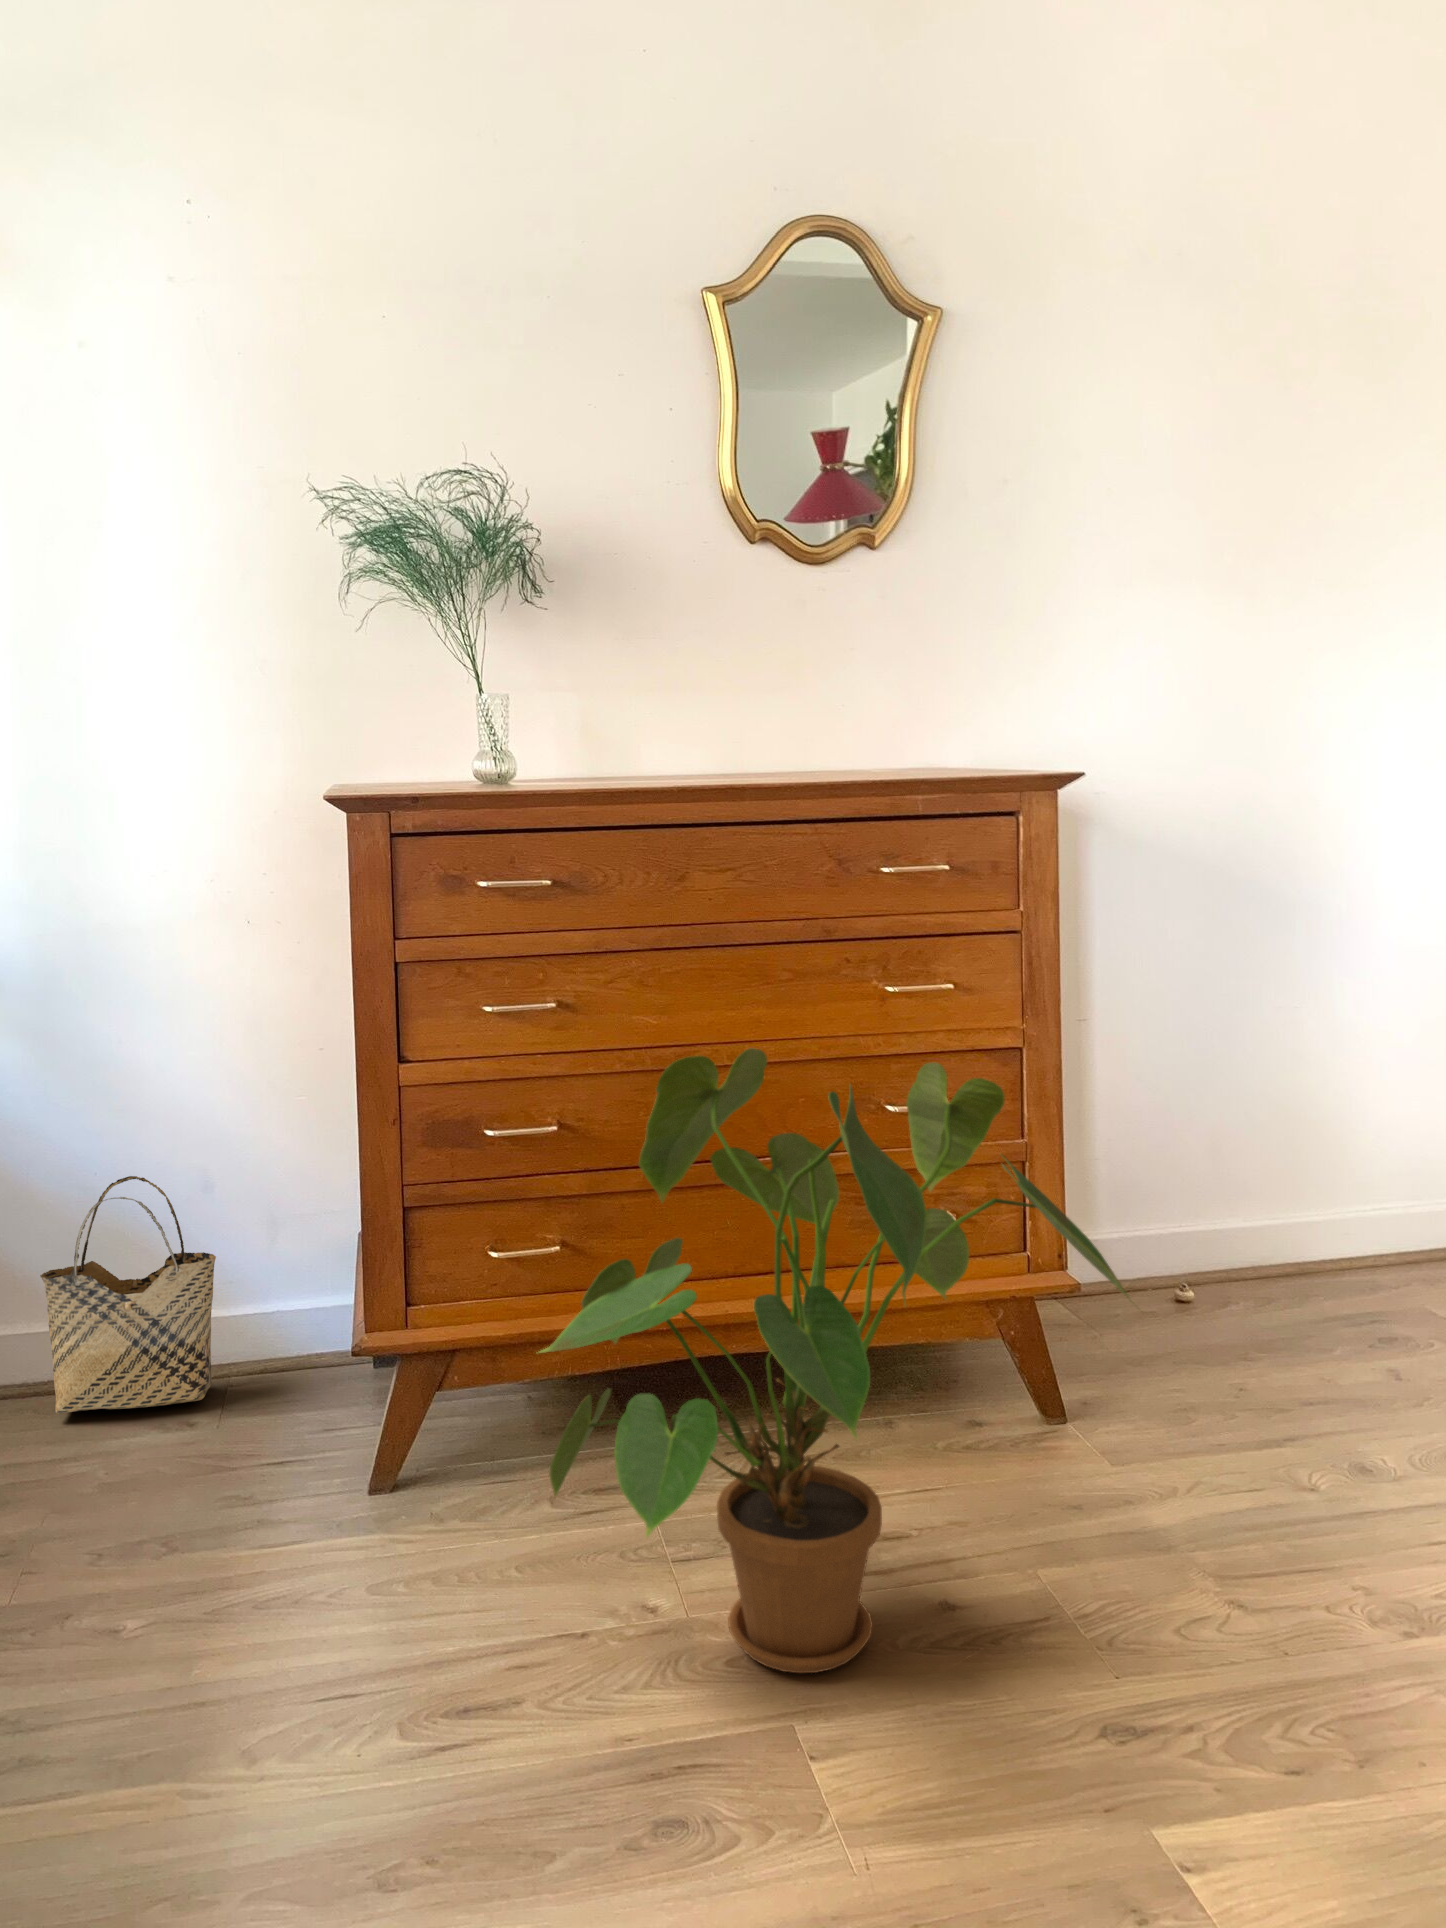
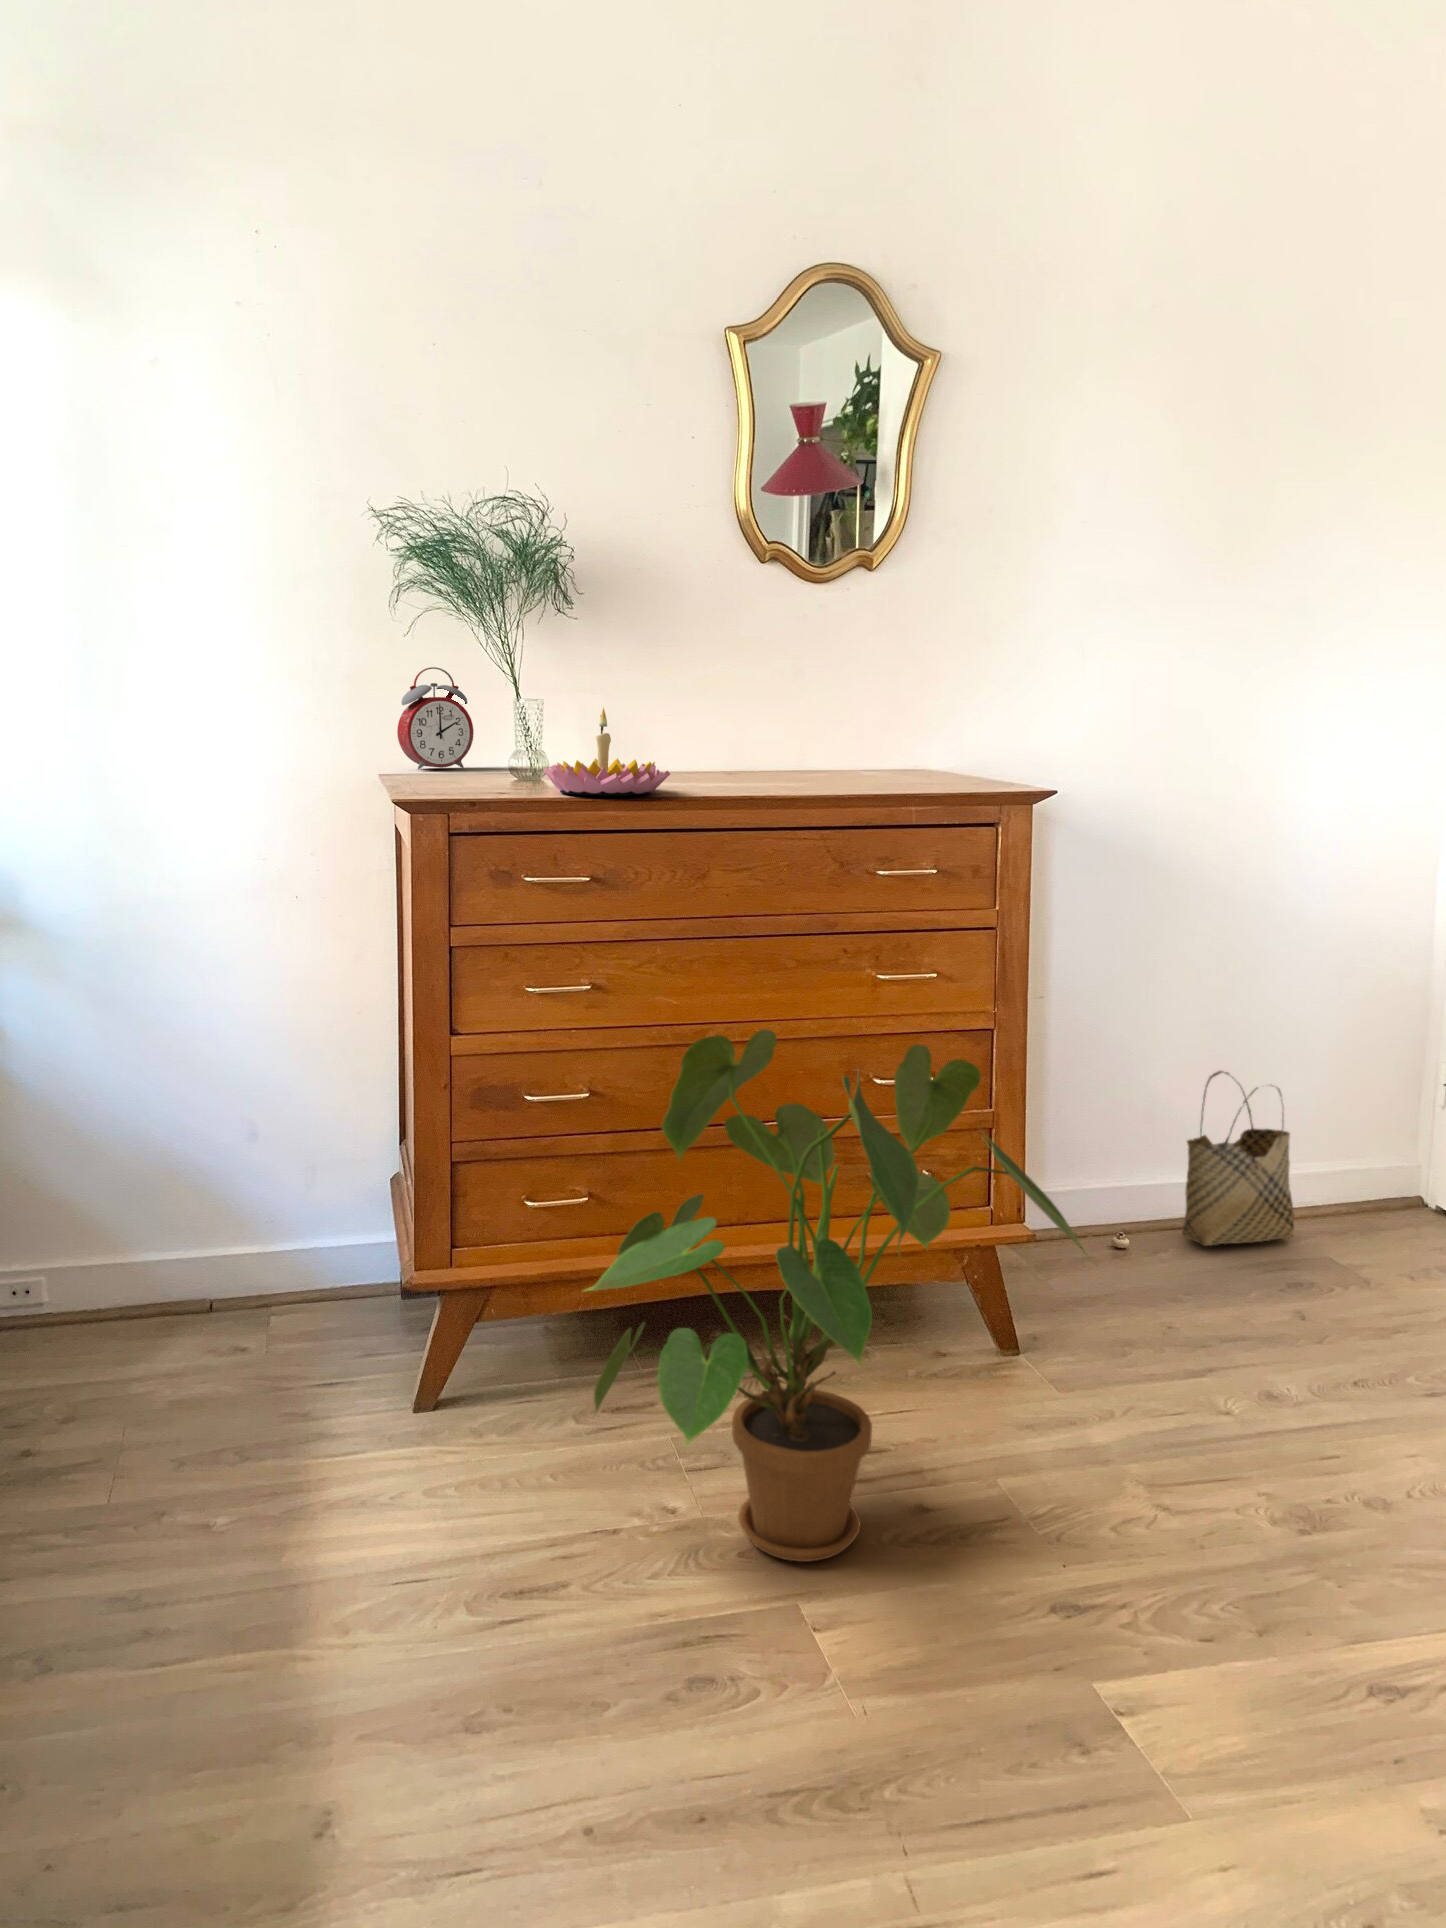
alarm clock: none [352,664,436,776] -> present [397,667,474,769]
candle holder: none [499,690,643,788] -> present [544,708,670,795]
woven basket: present [40,1176,216,1413] -> present [1182,1071,1294,1246]

